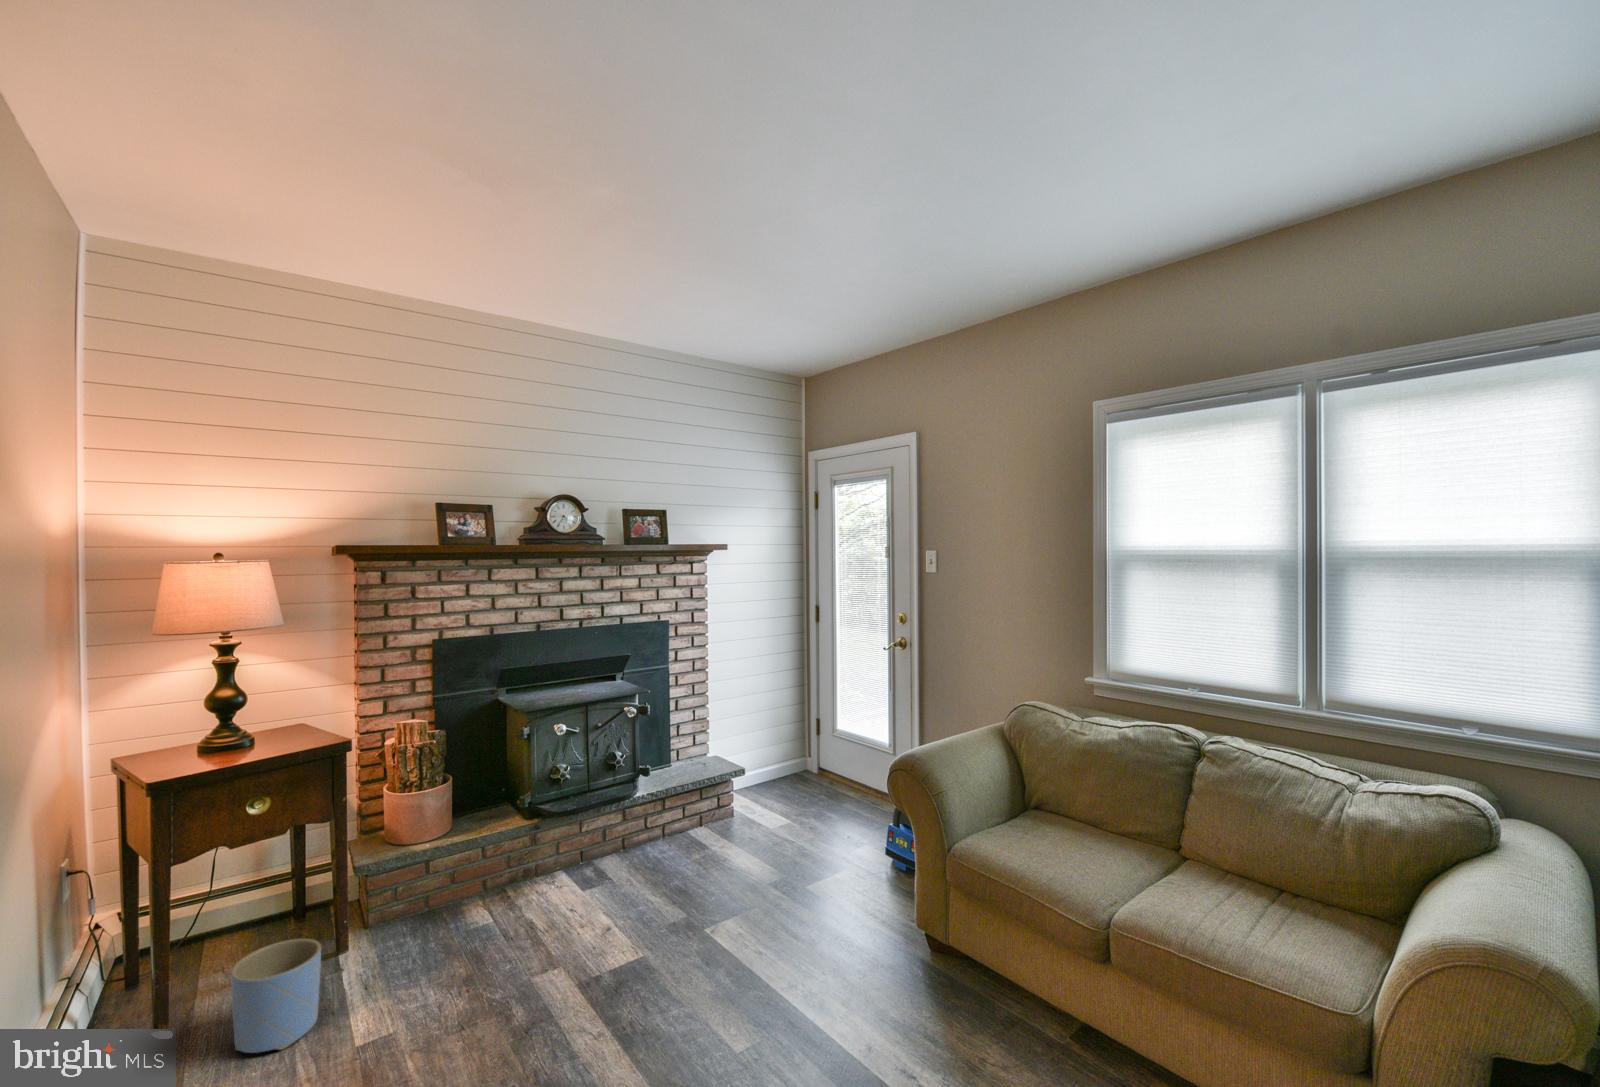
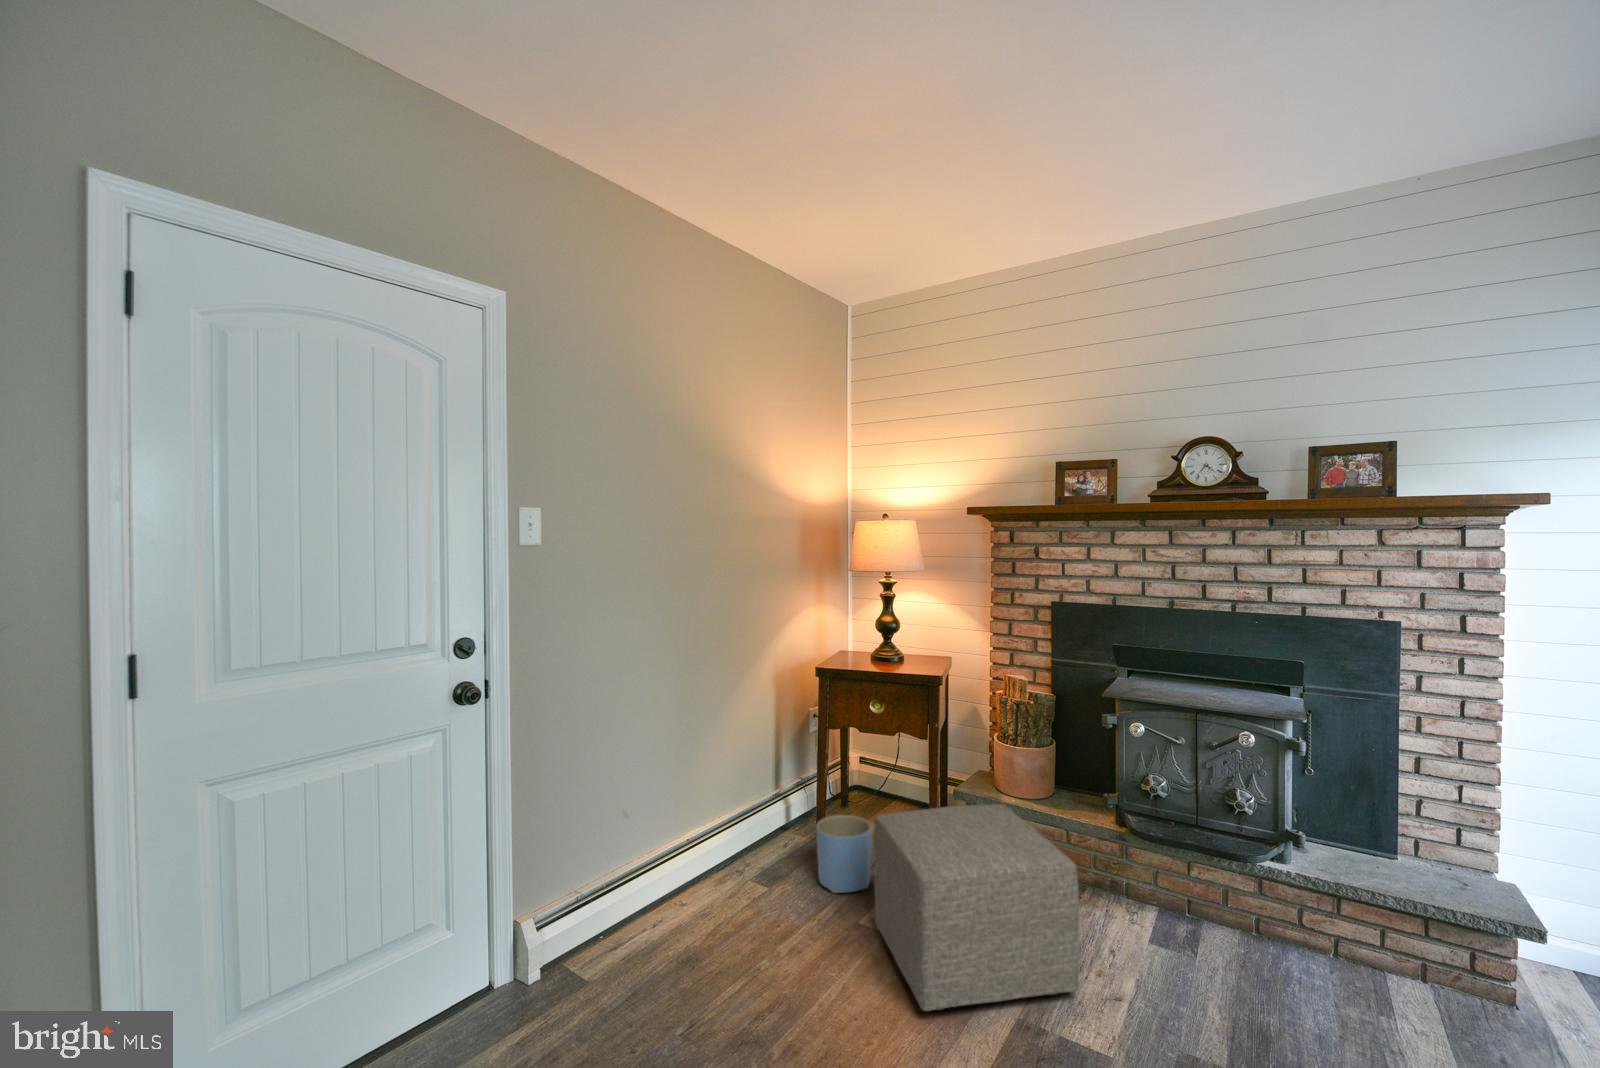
ottoman: none [395,835,612,1035] -> present [874,804,1079,1011]

